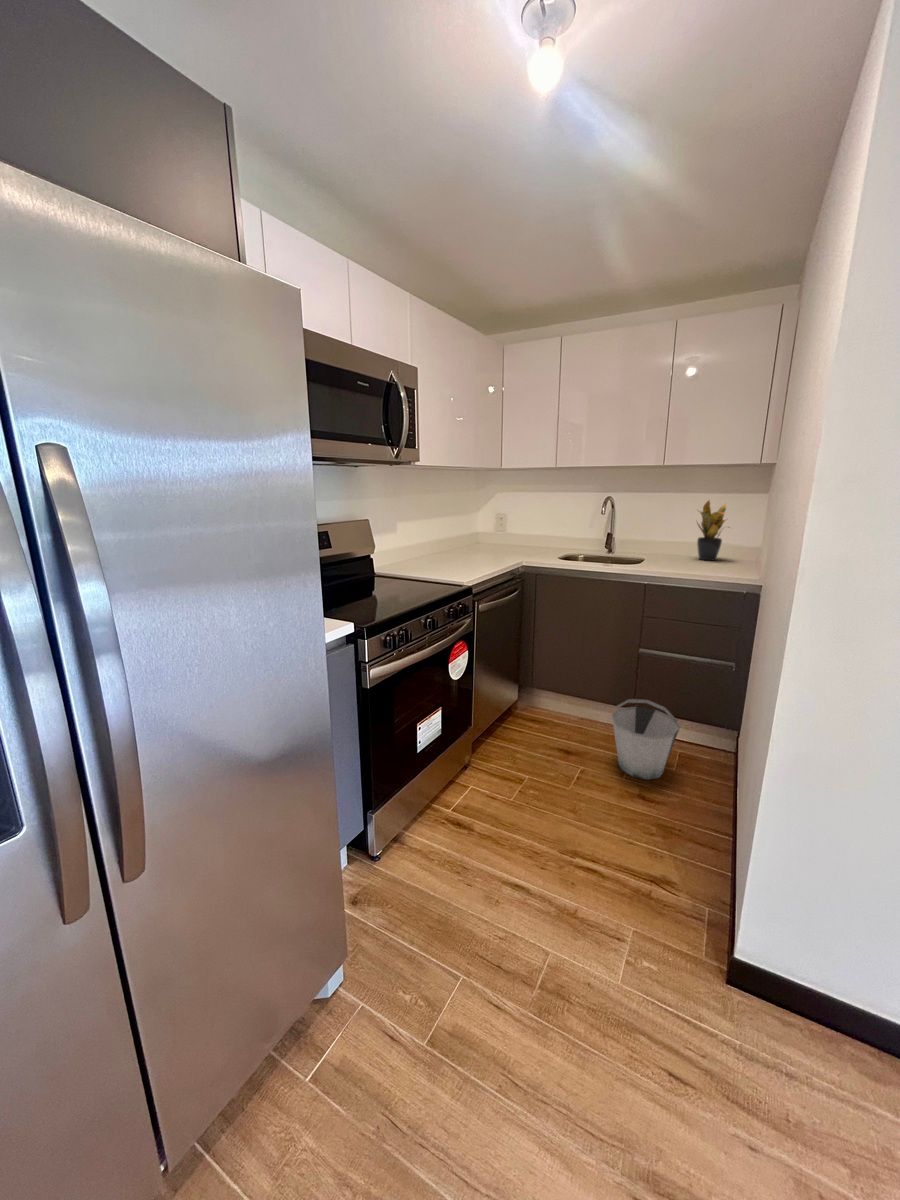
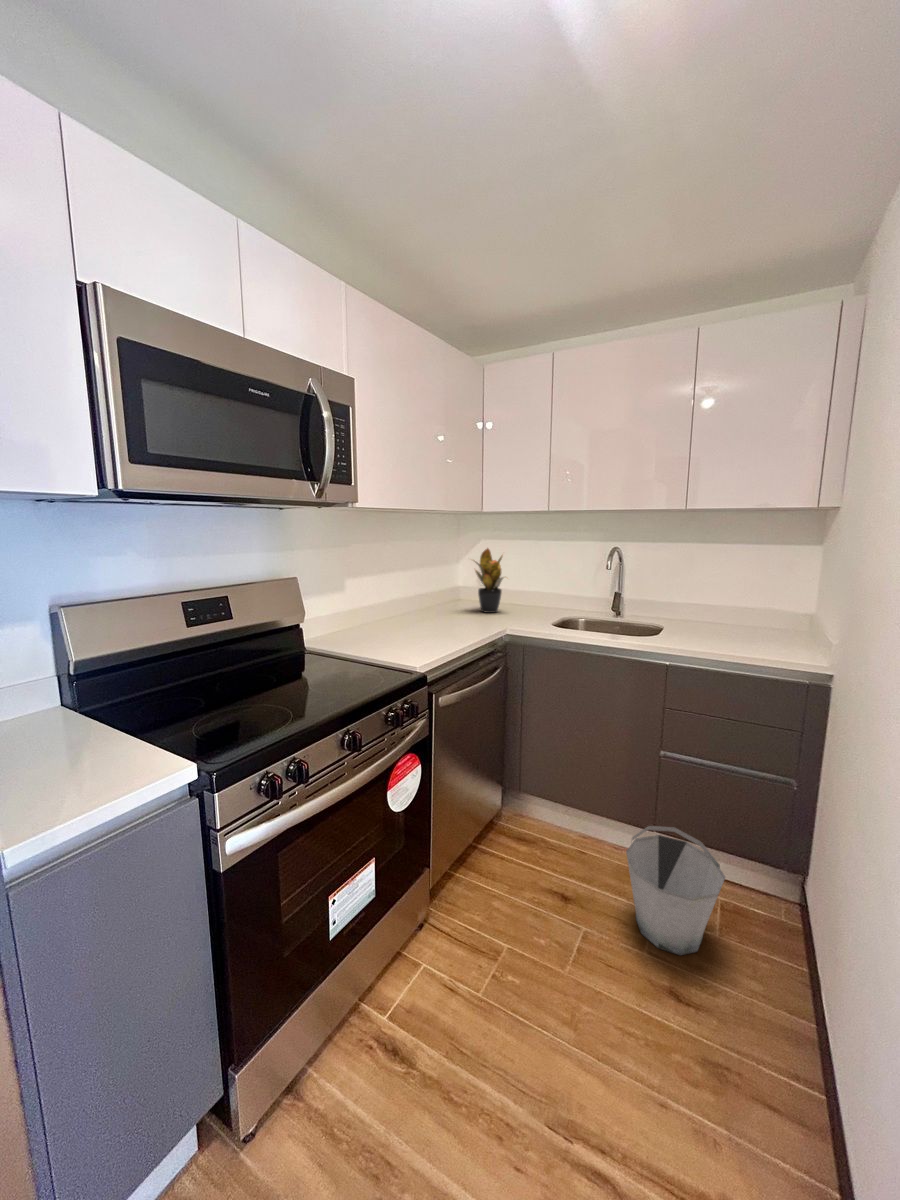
potted plant: present [697,501,726,560] -> present [473,548,504,613]

